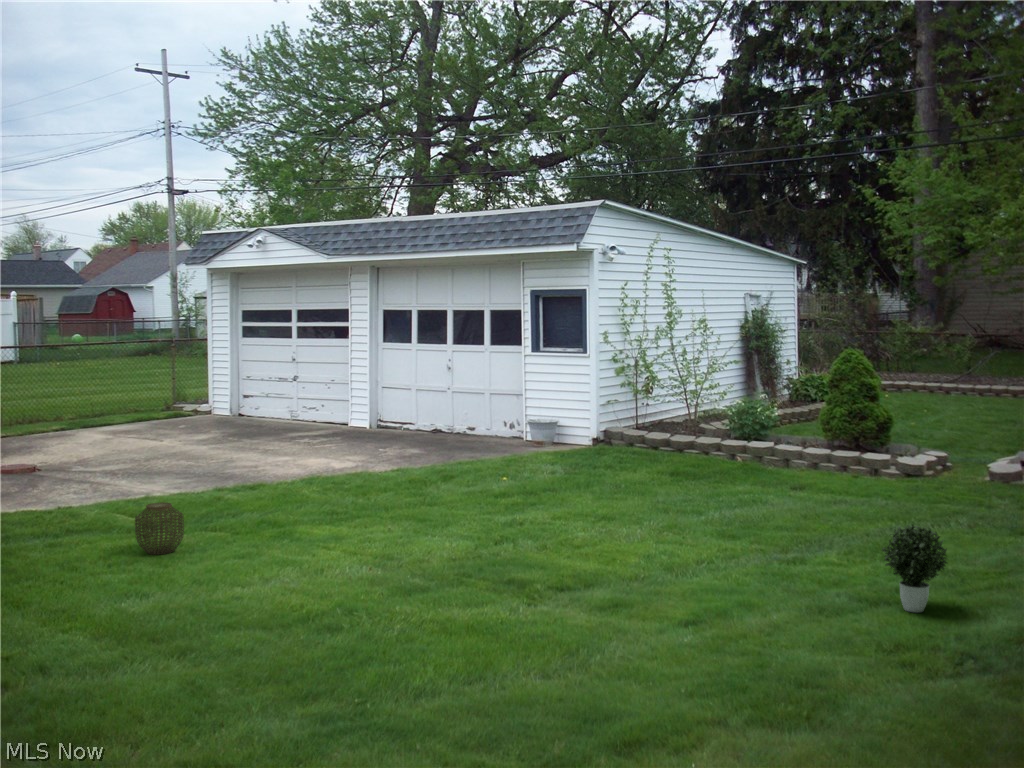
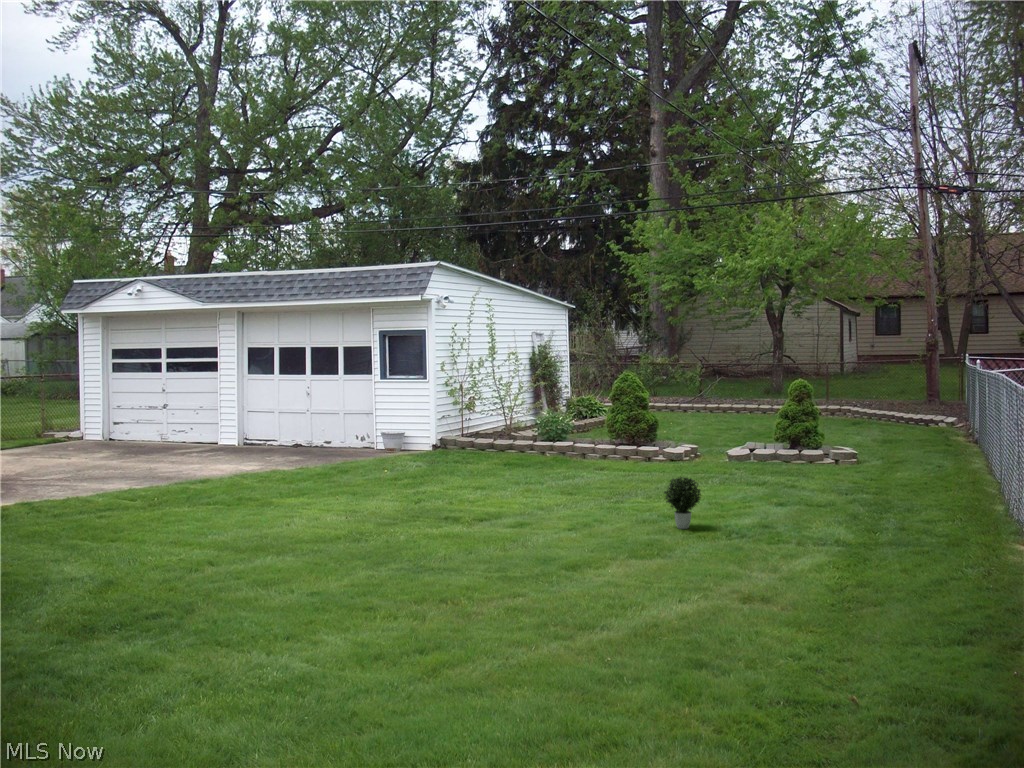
woven basket: present [135,502,184,555] -> none [141,493,177,532]

